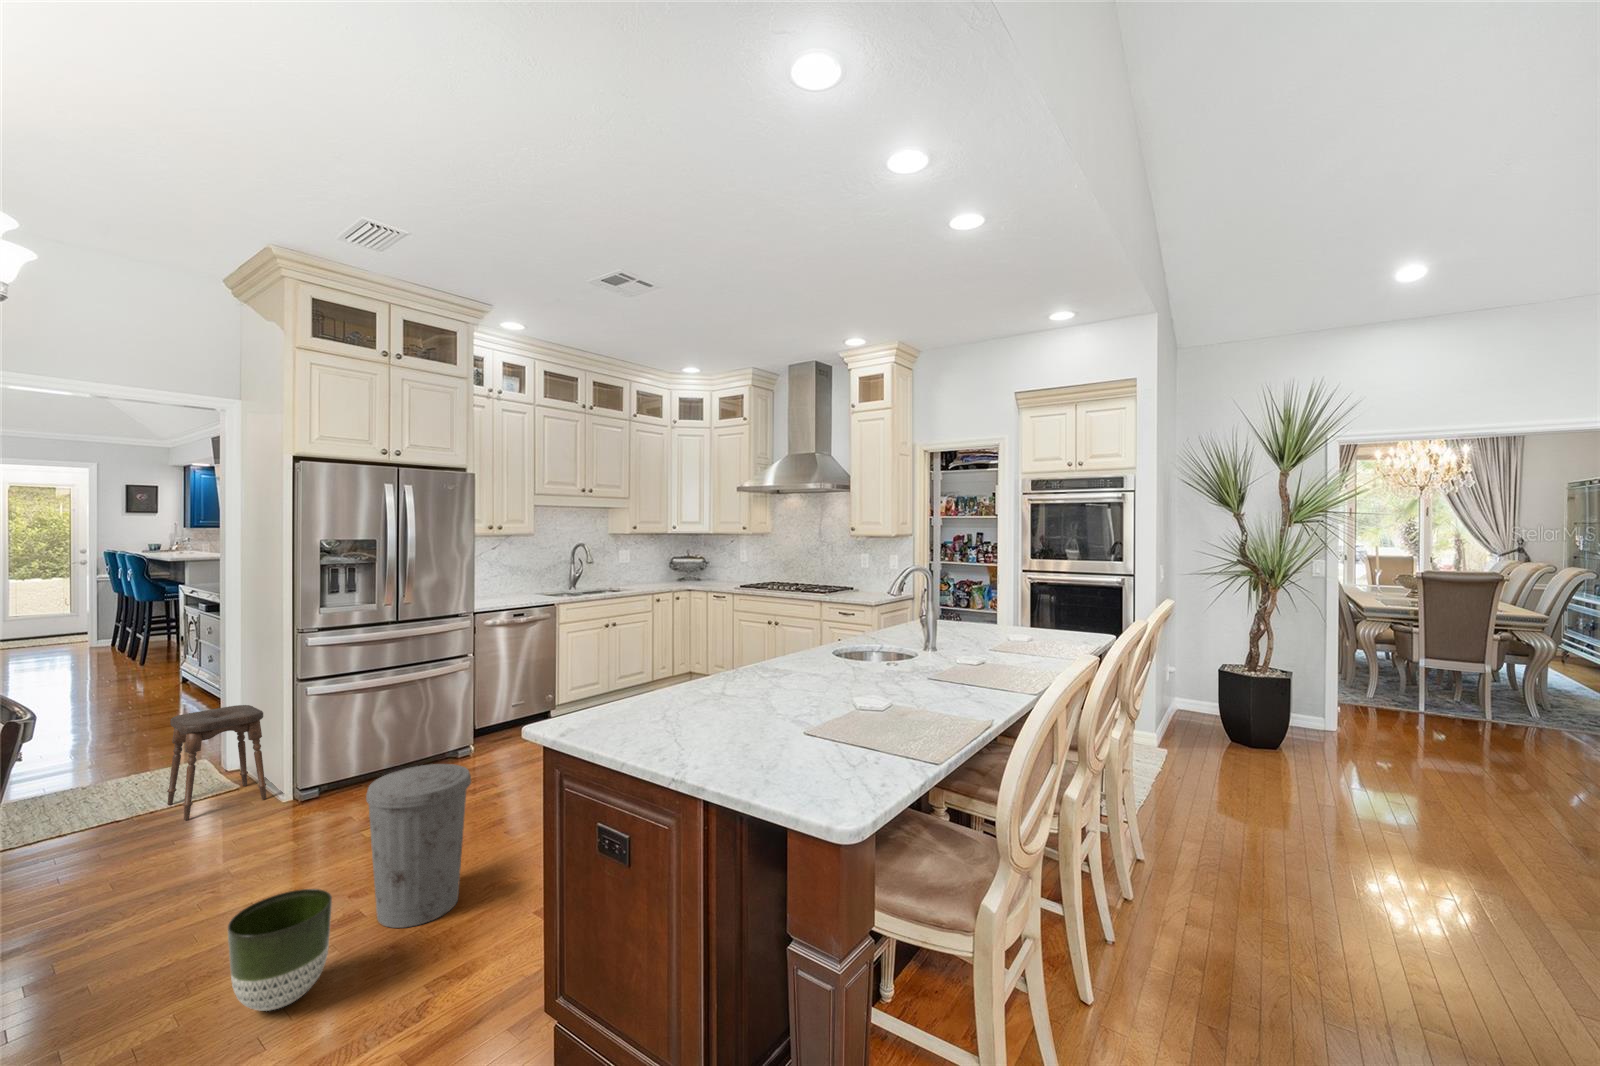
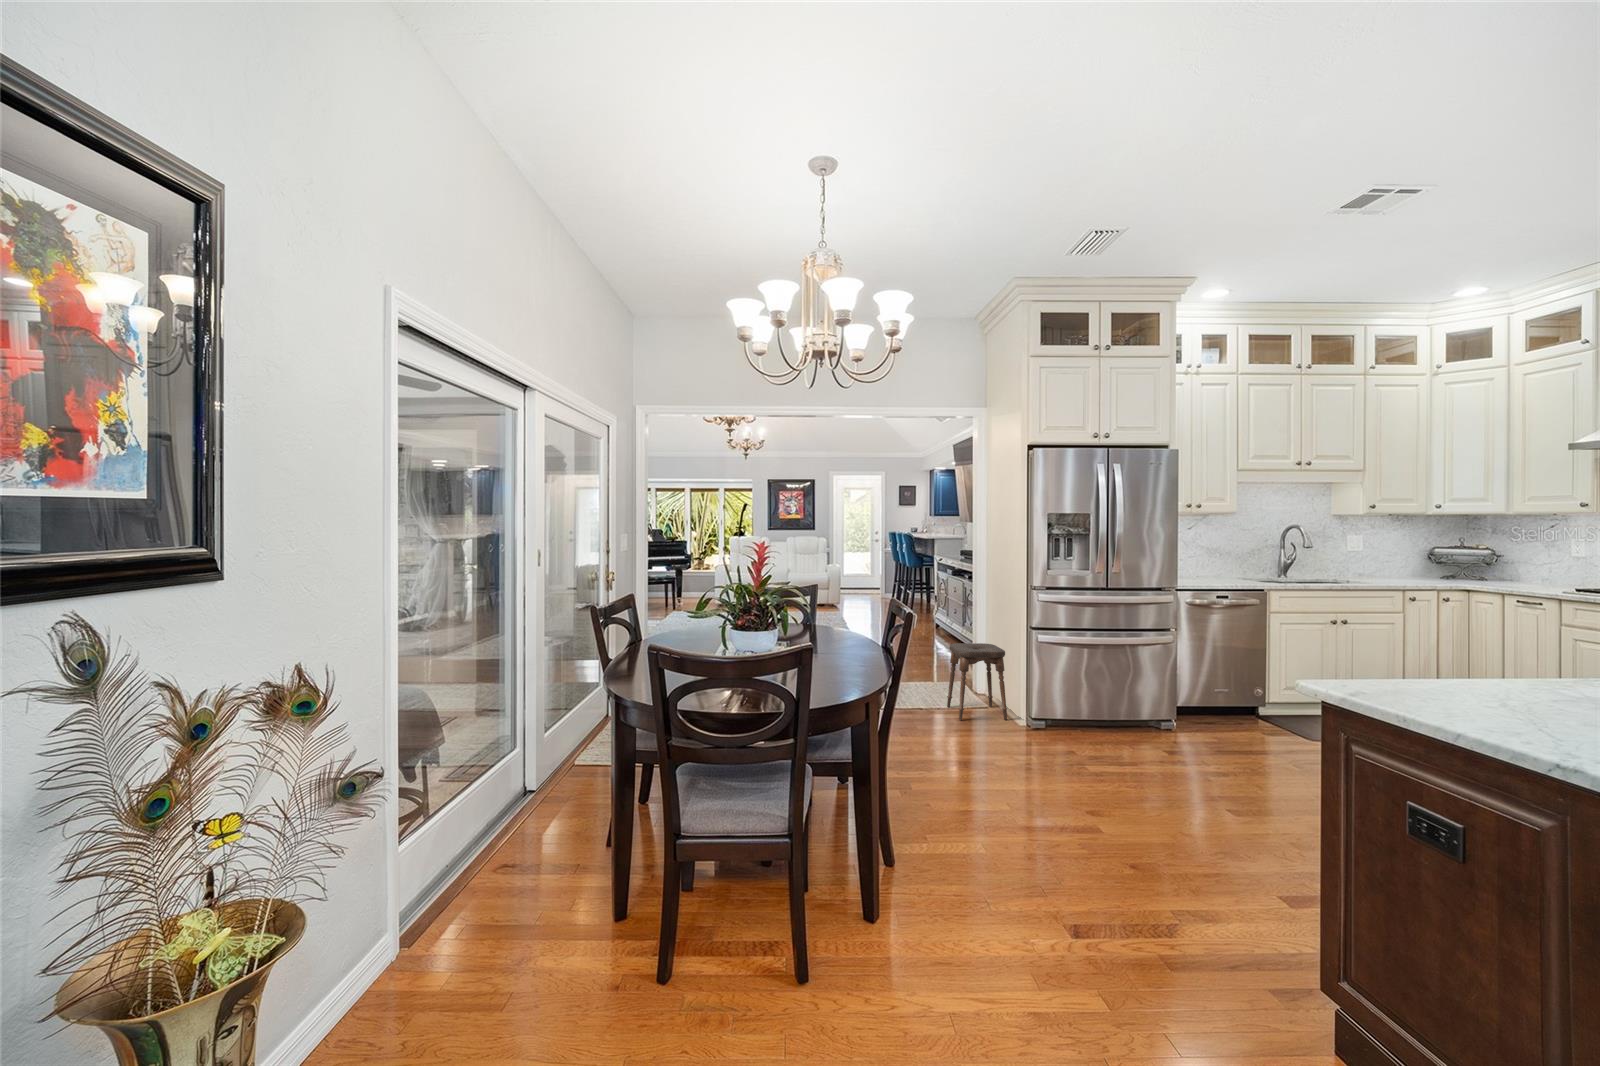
trash can: present [366,764,471,928] -> none [1107,717,1204,864]
planter: present [228,889,332,1011] -> none [1020,787,1091,878]

